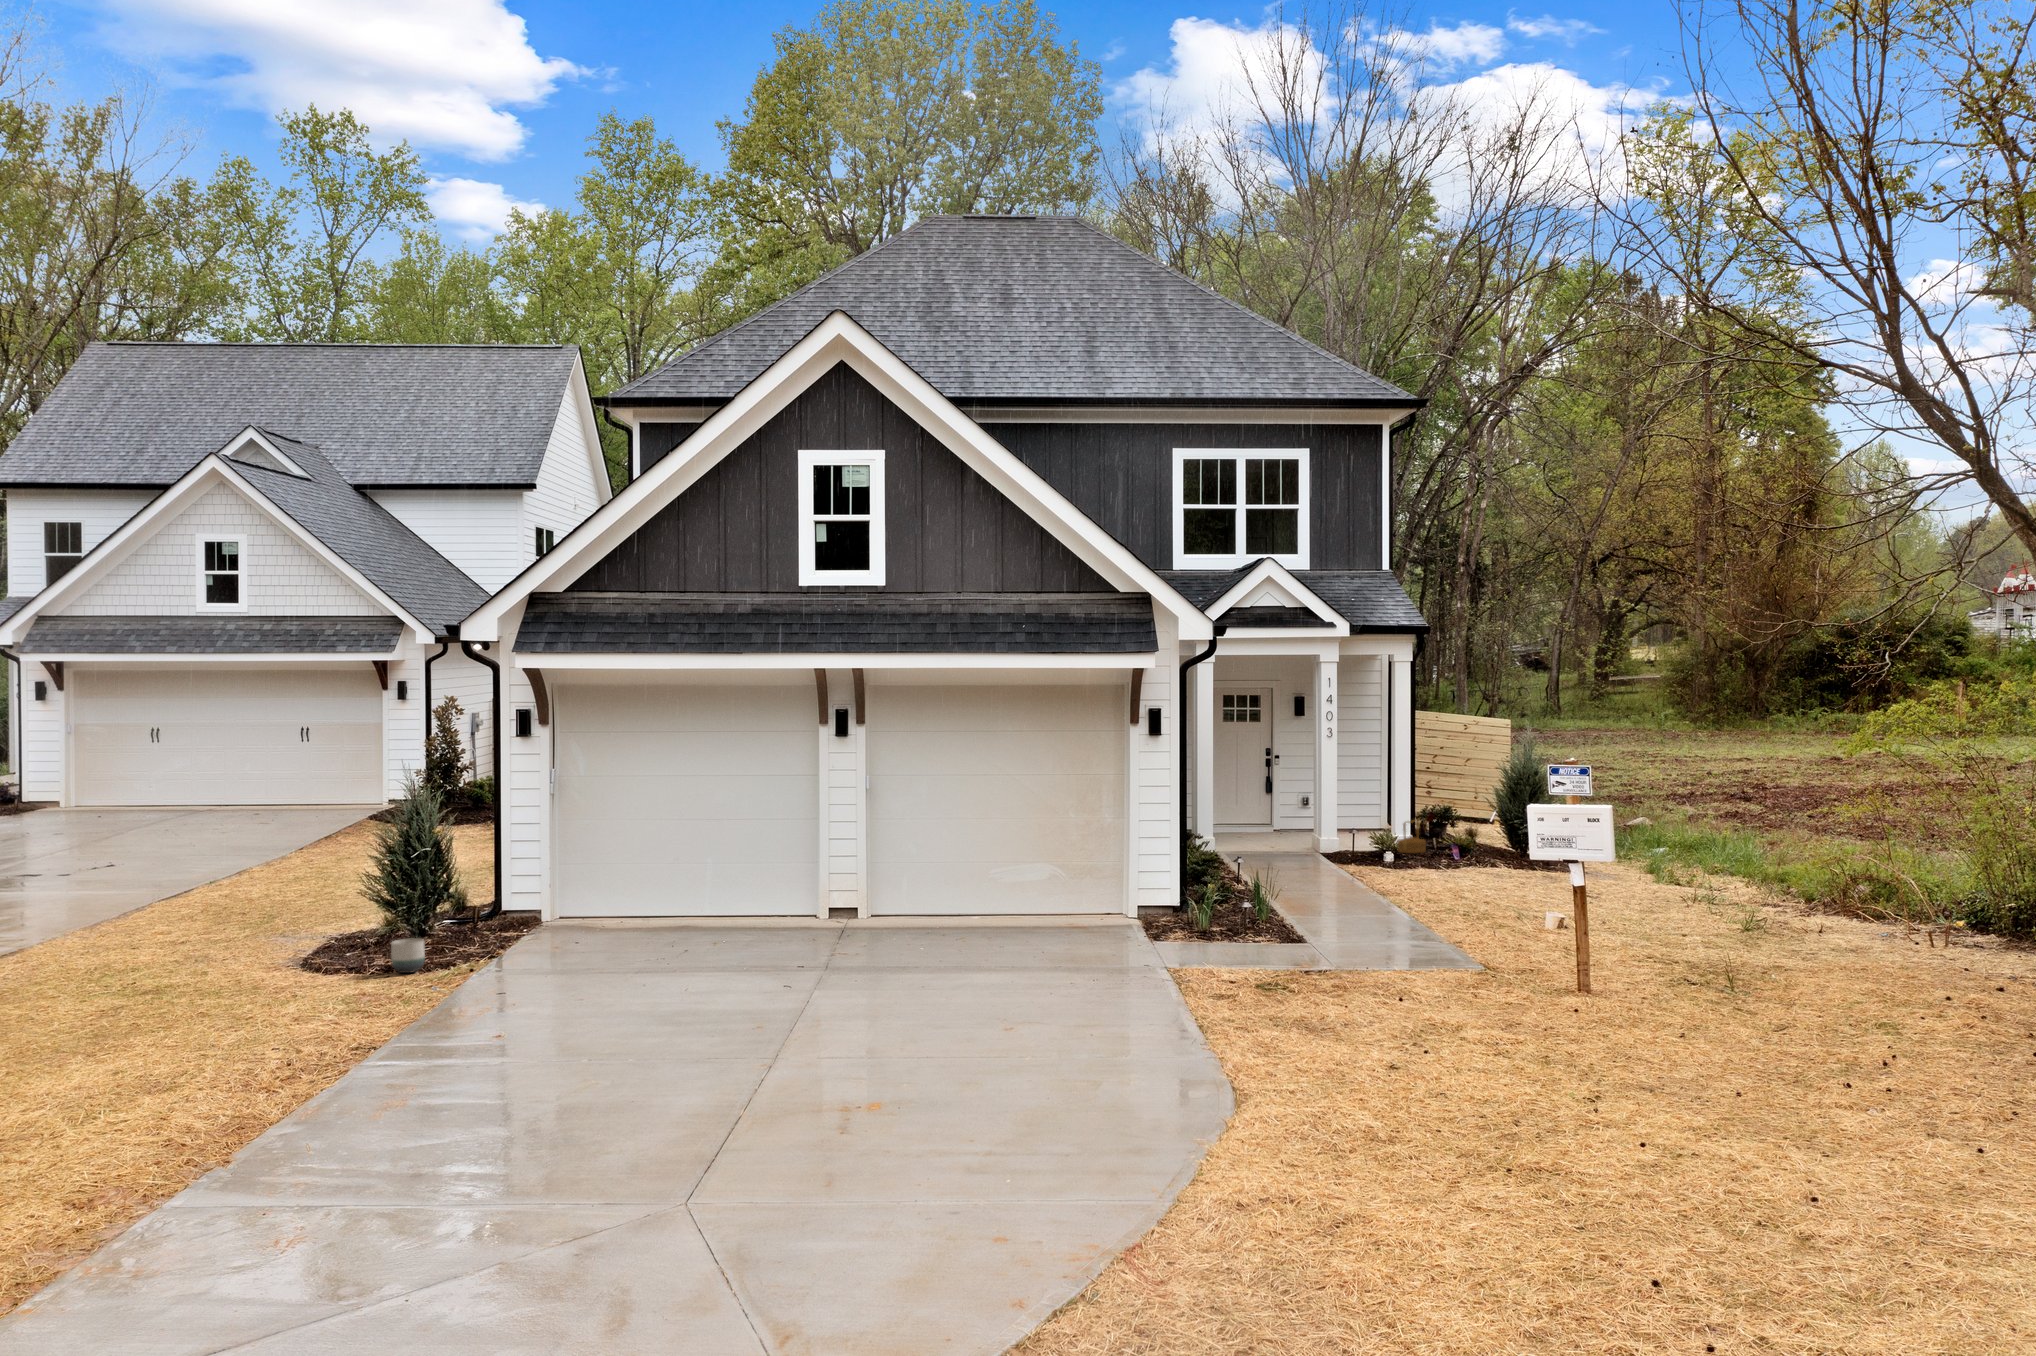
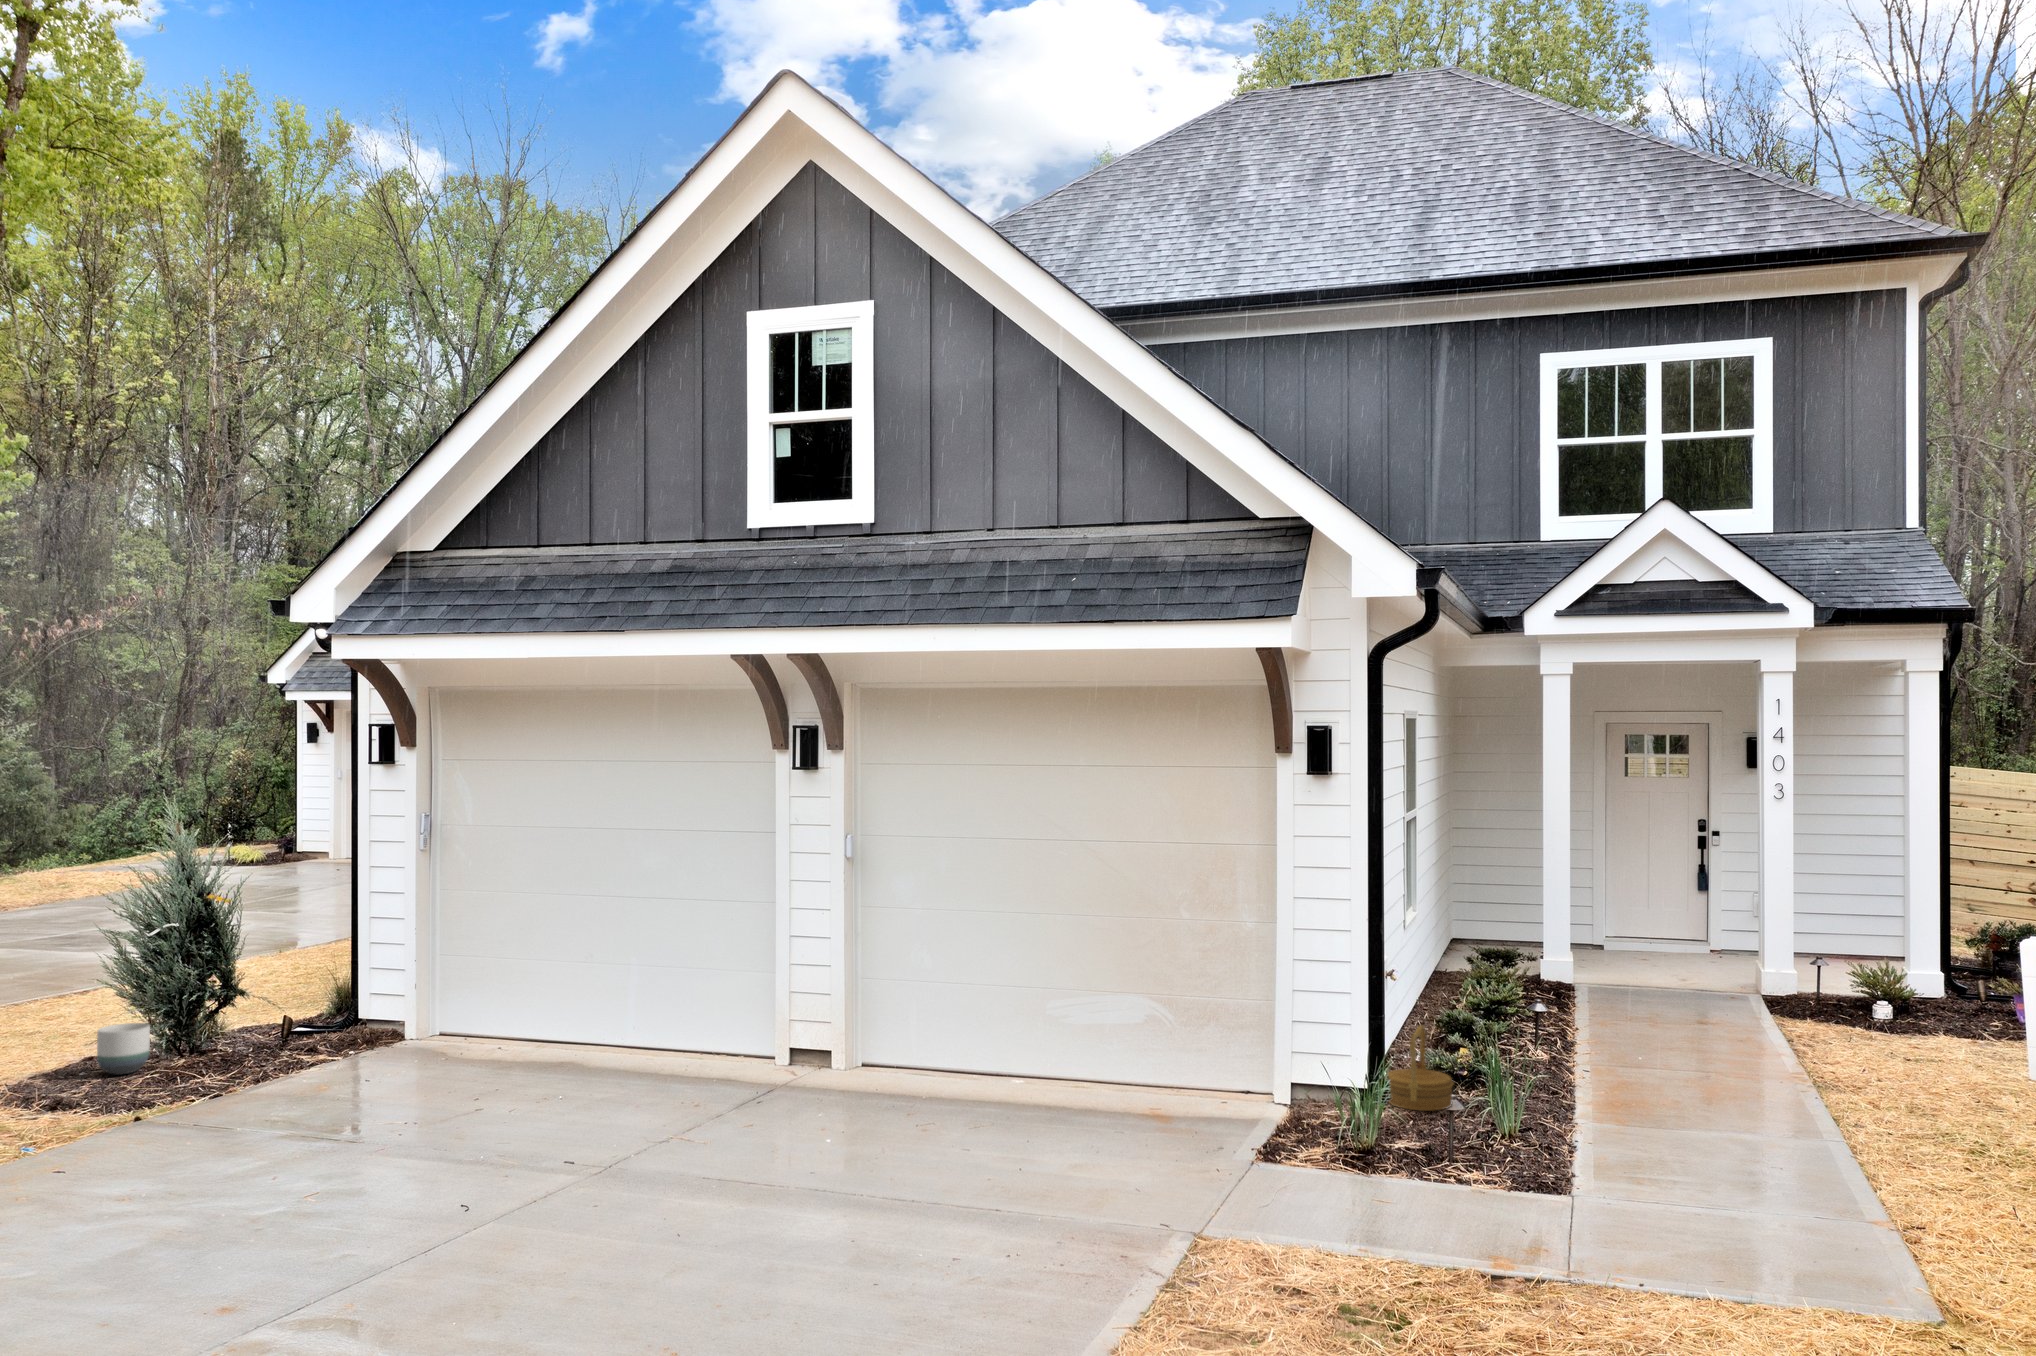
woven basket: present [1397,820,1426,853] -> present [1388,1025,1453,1111]

